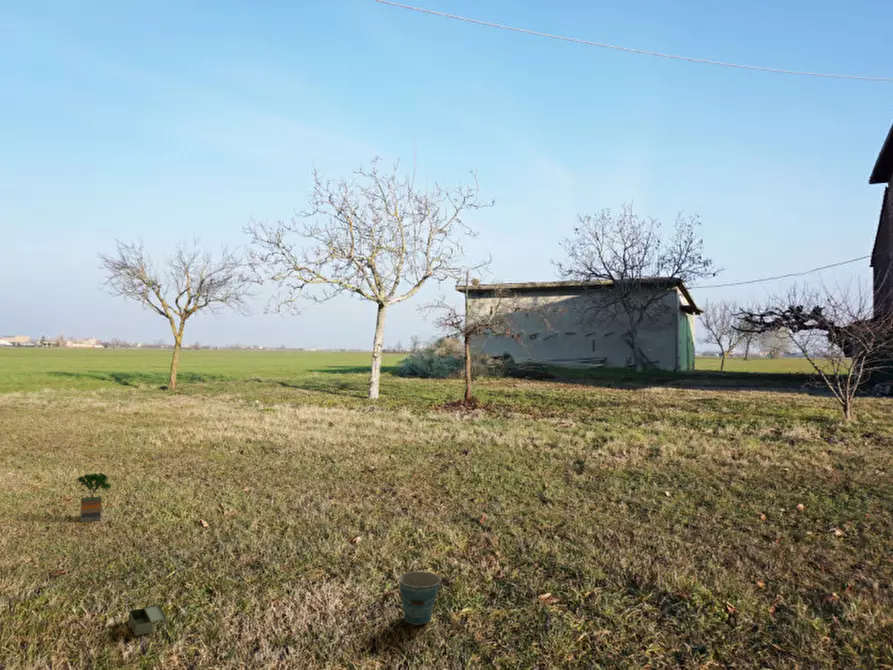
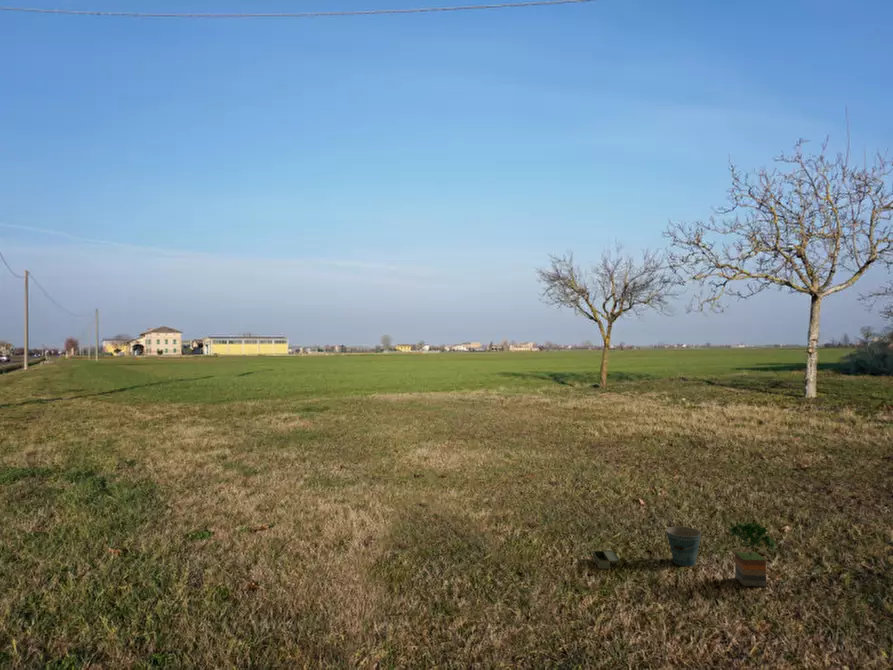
potted tree: present [77,473,111,522] -> present [729,523,776,587]
bucket: present [398,572,441,624] -> present [666,527,701,566]

